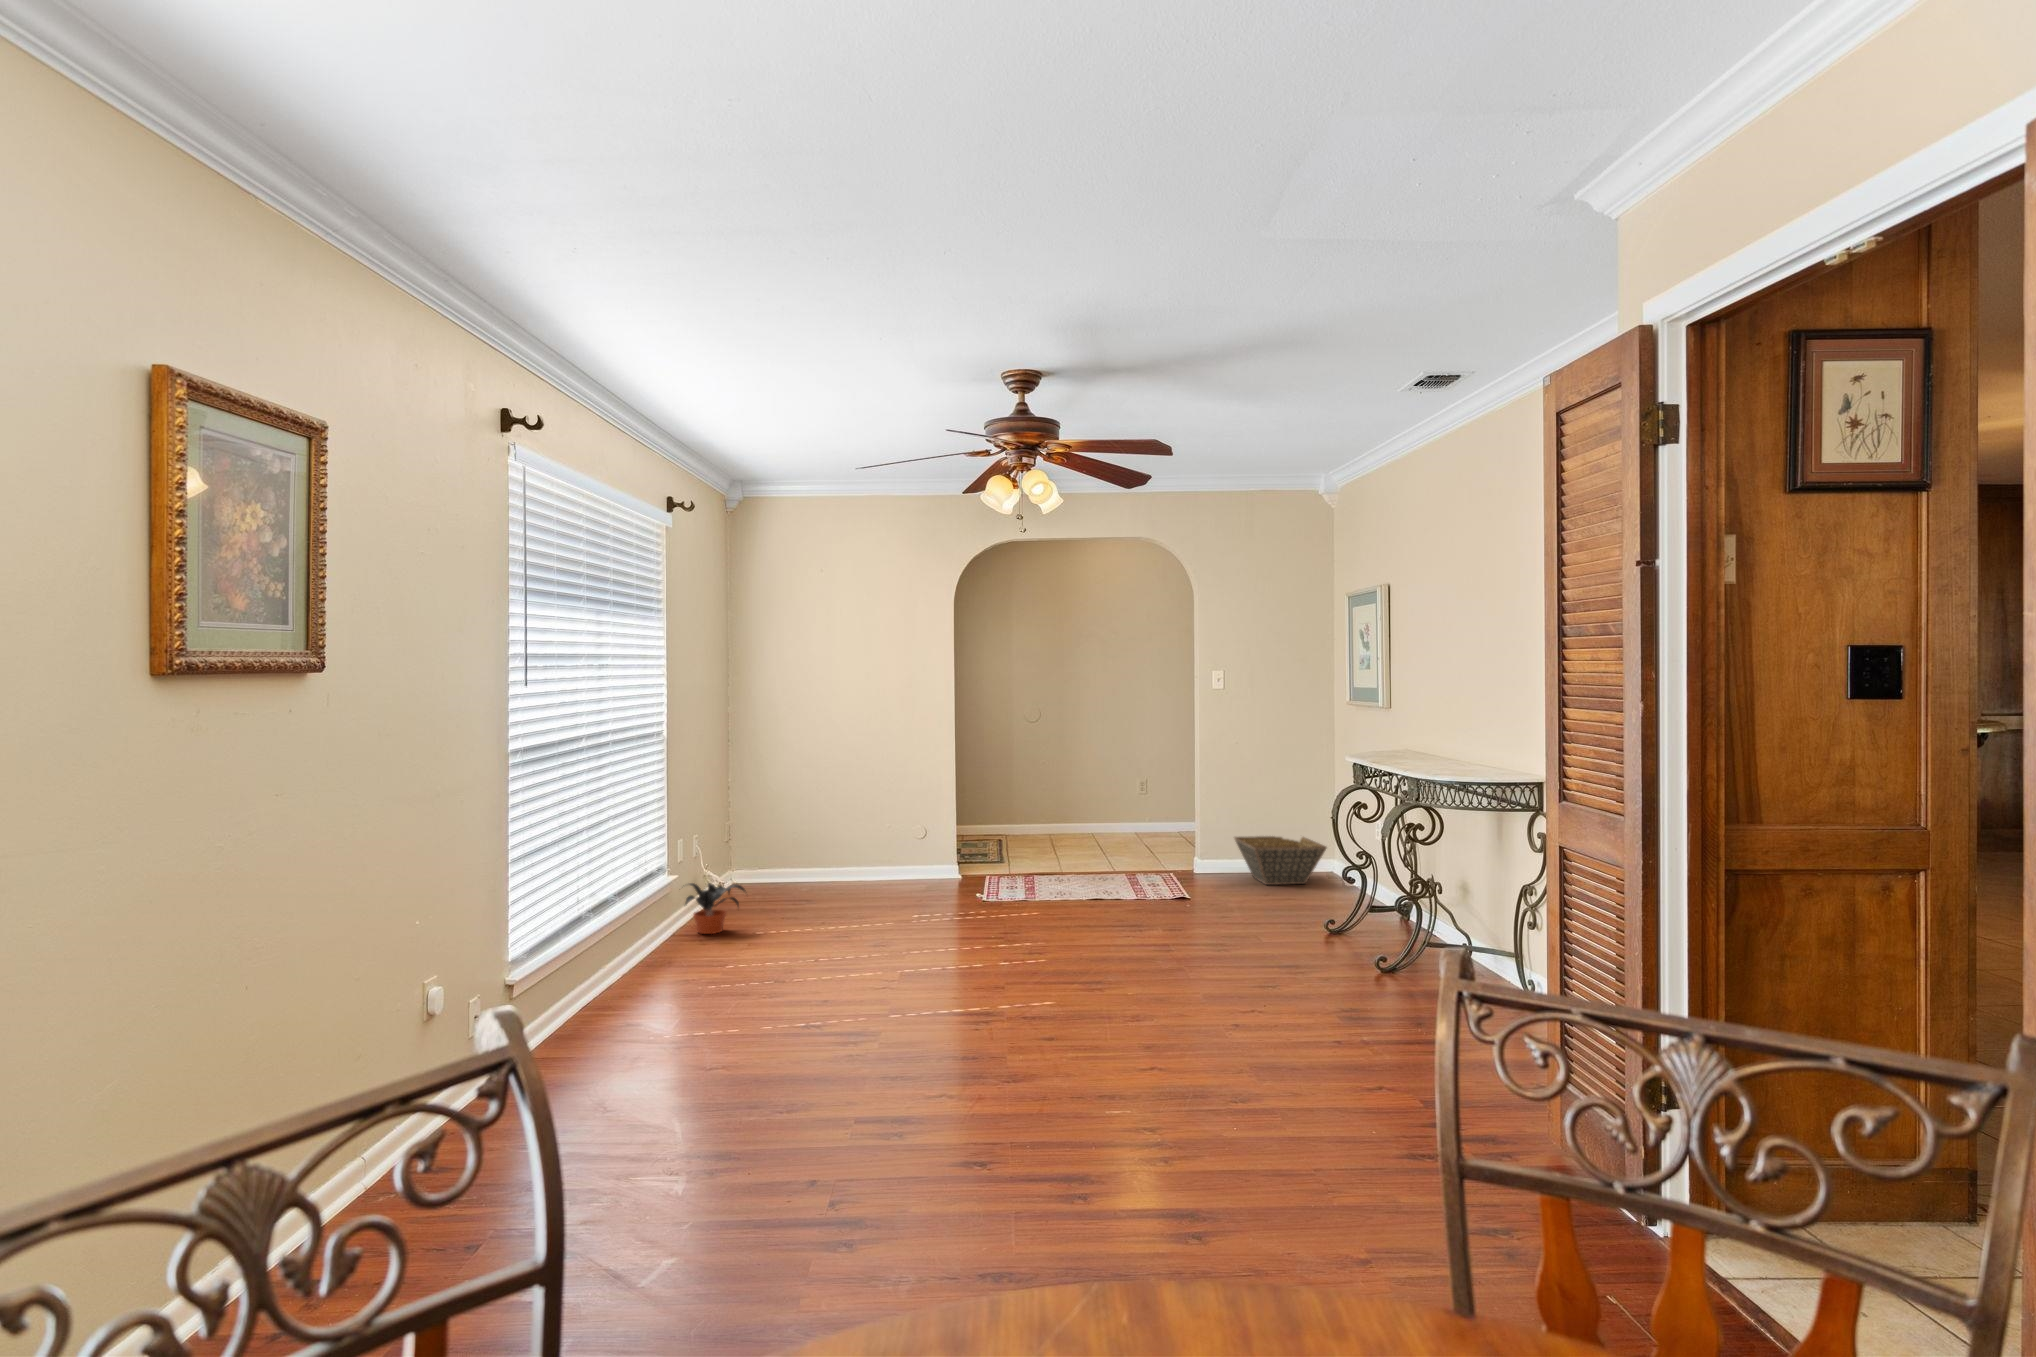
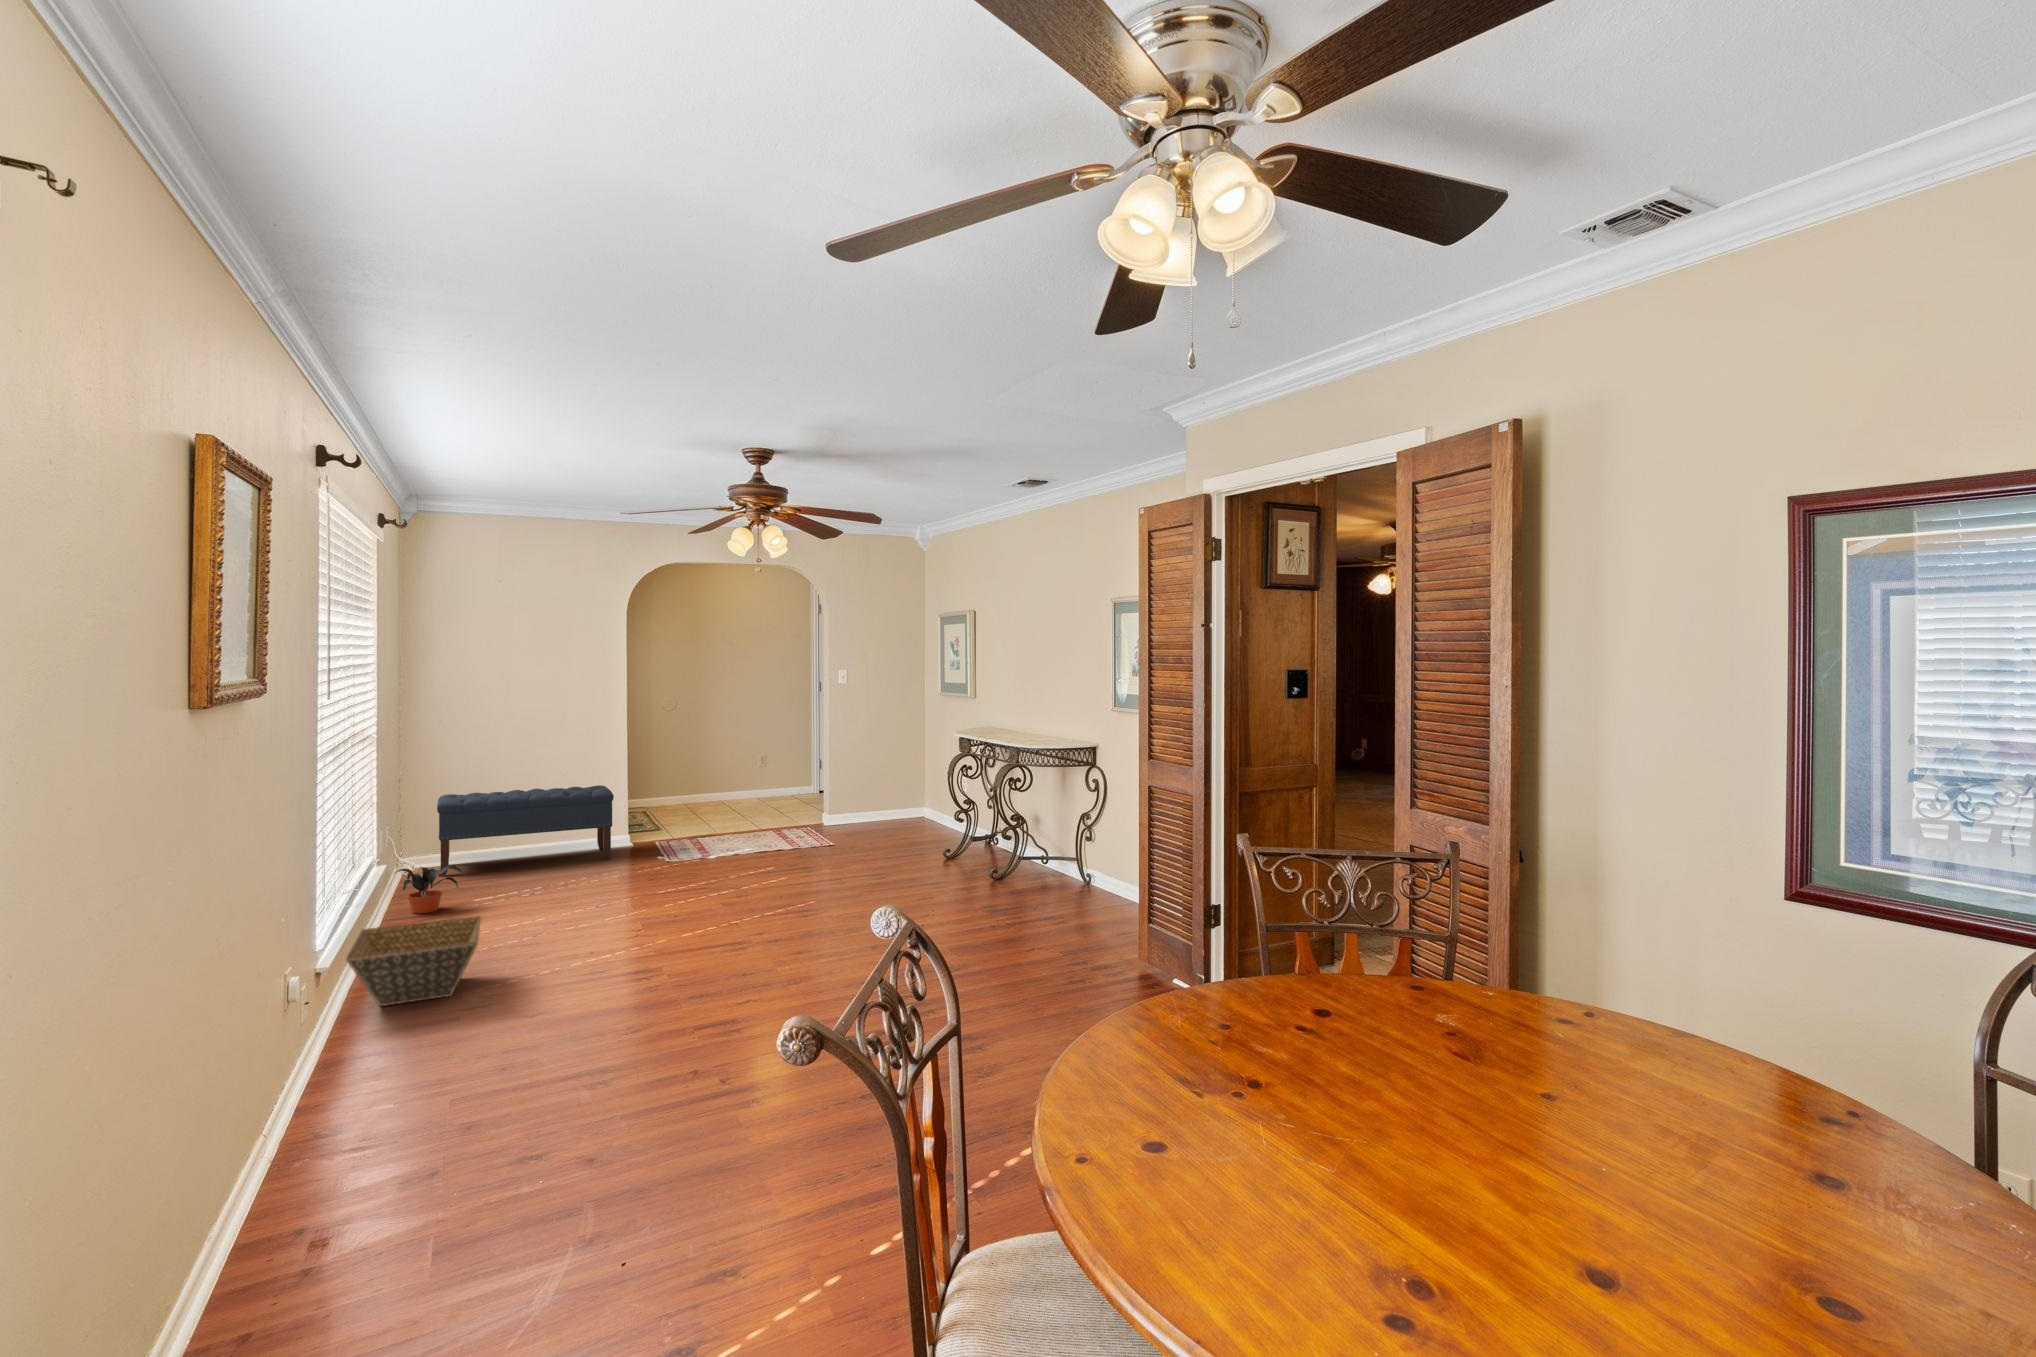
bench: none [748,805,928,894] -> present [437,785,614,876]
basket: present [1235,836,1327,885] -> present [346,916,481,1006]

